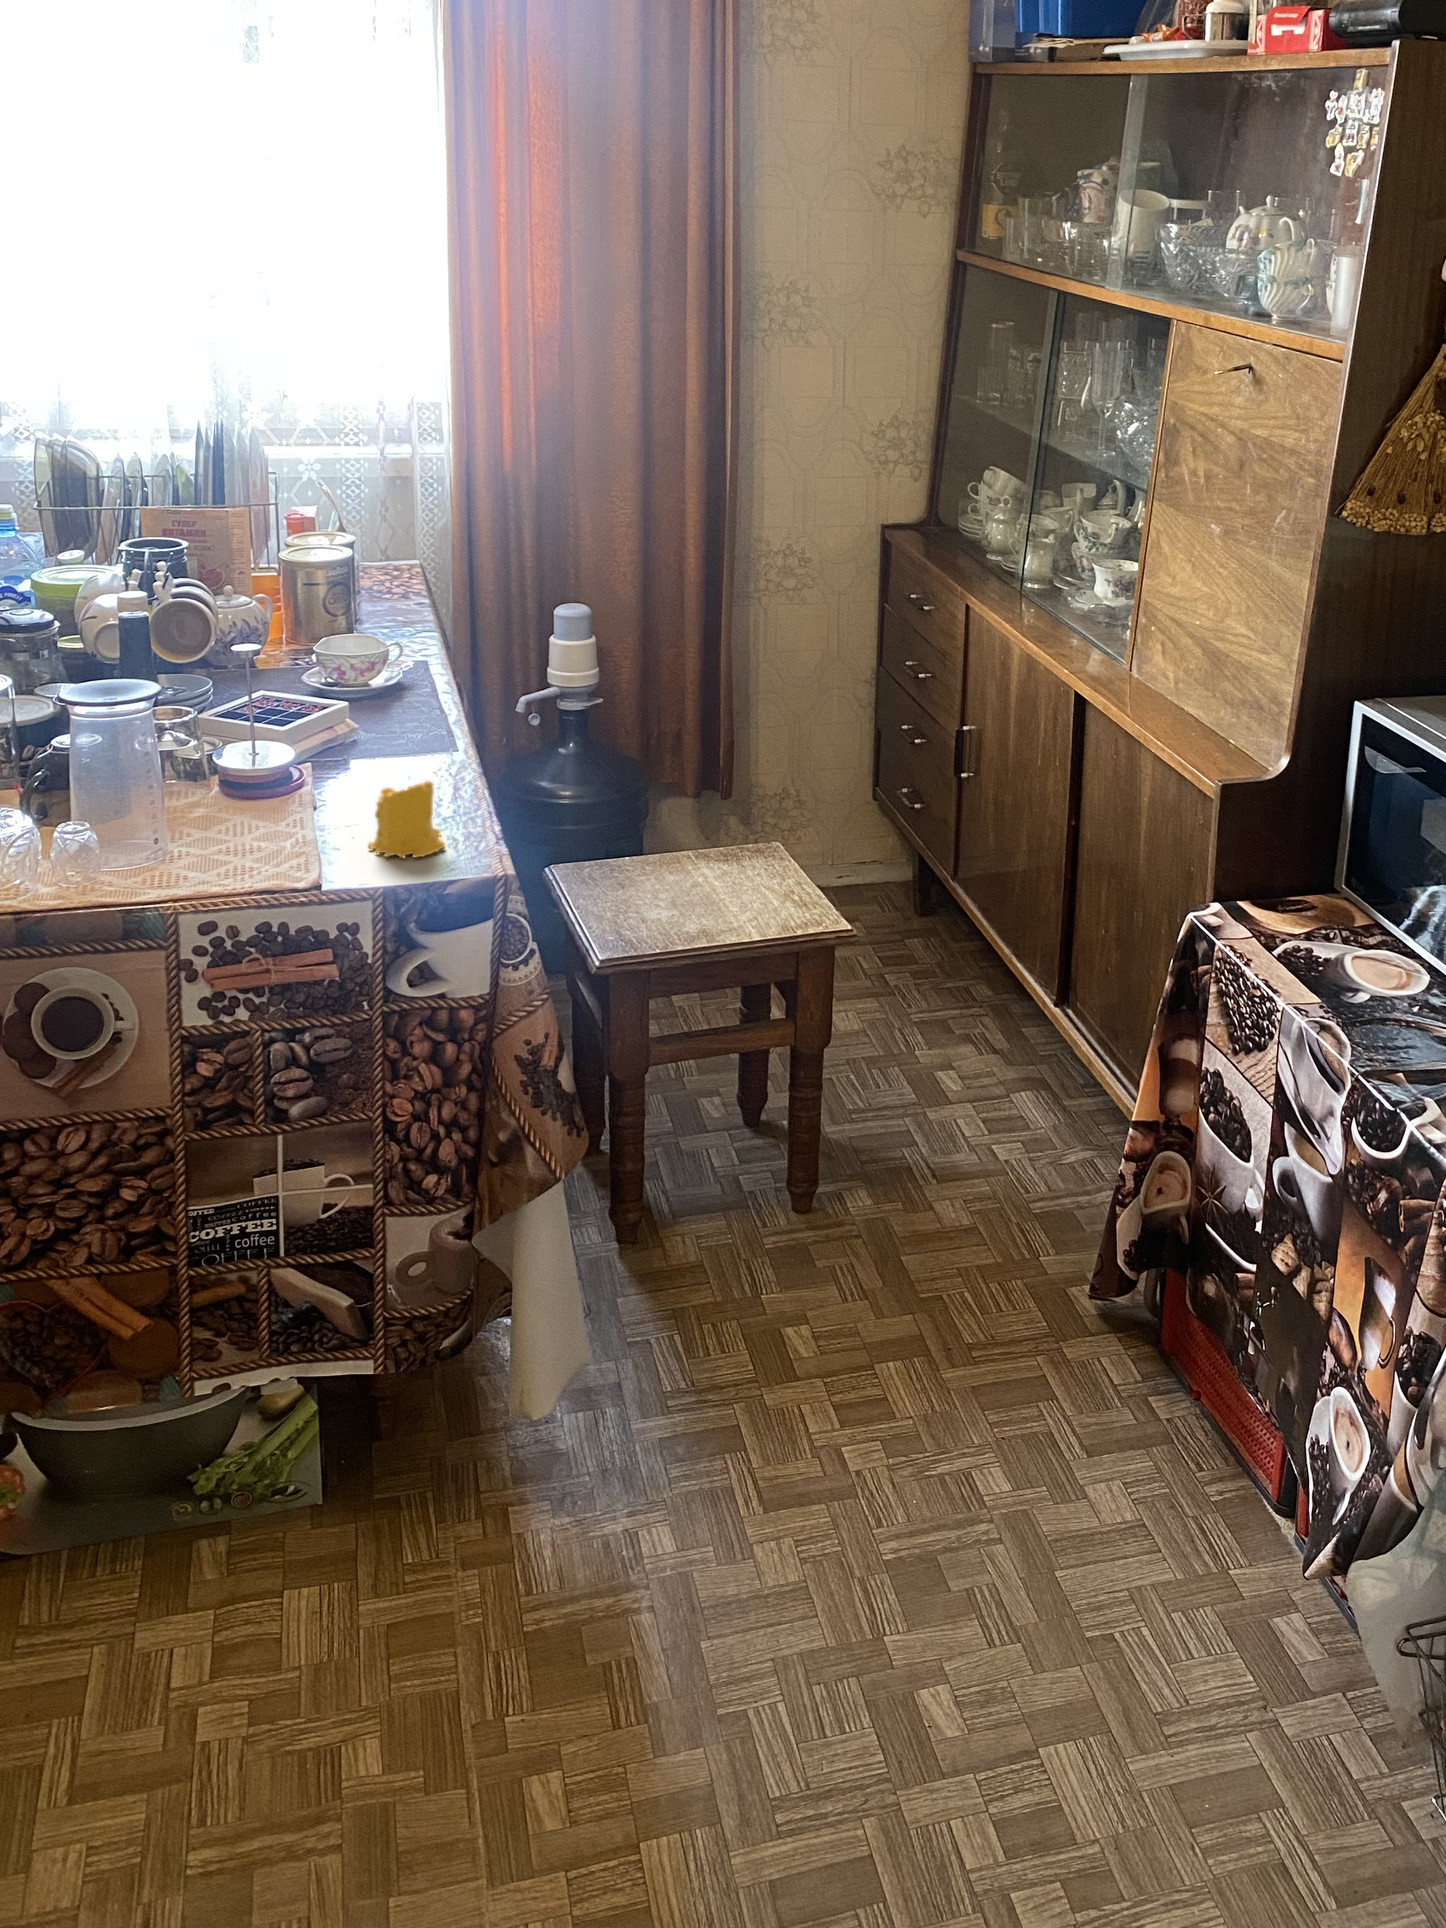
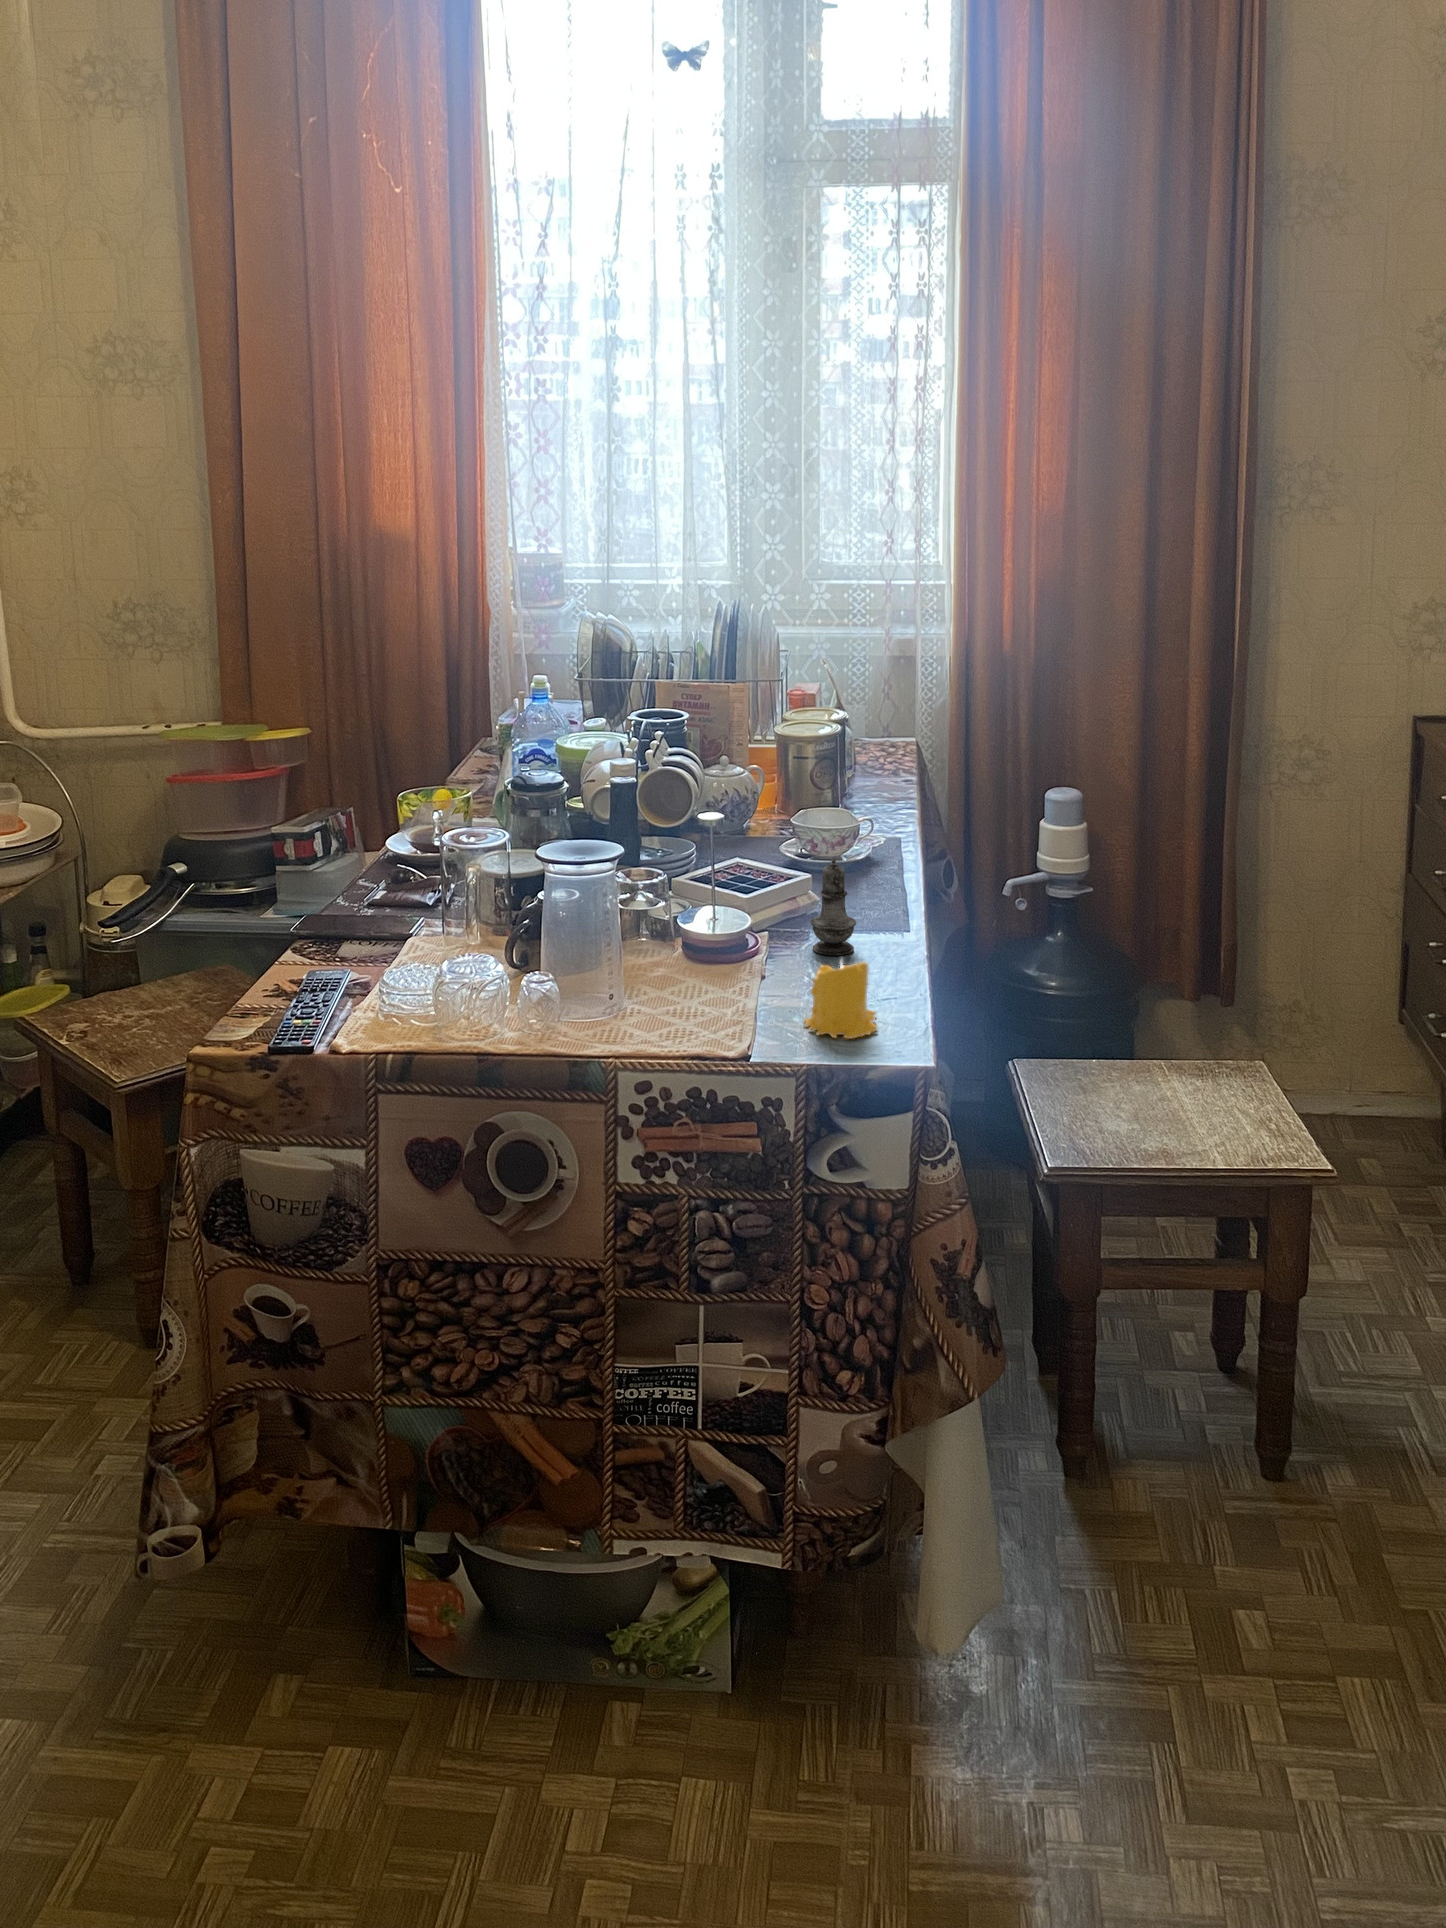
salt shaker: none [356,682,404,779] -> present [810,858,856,955]

